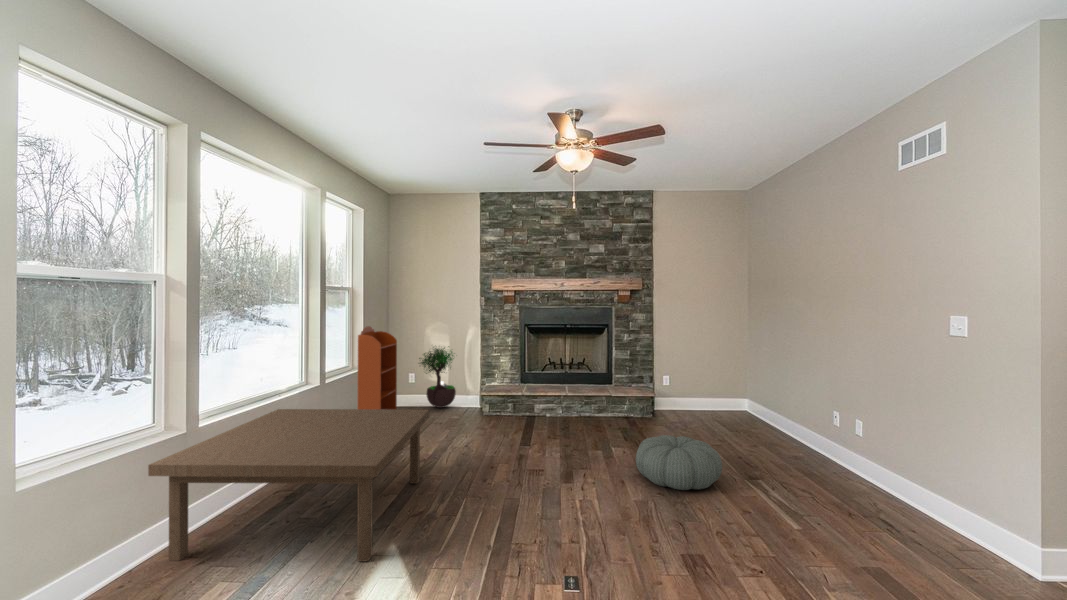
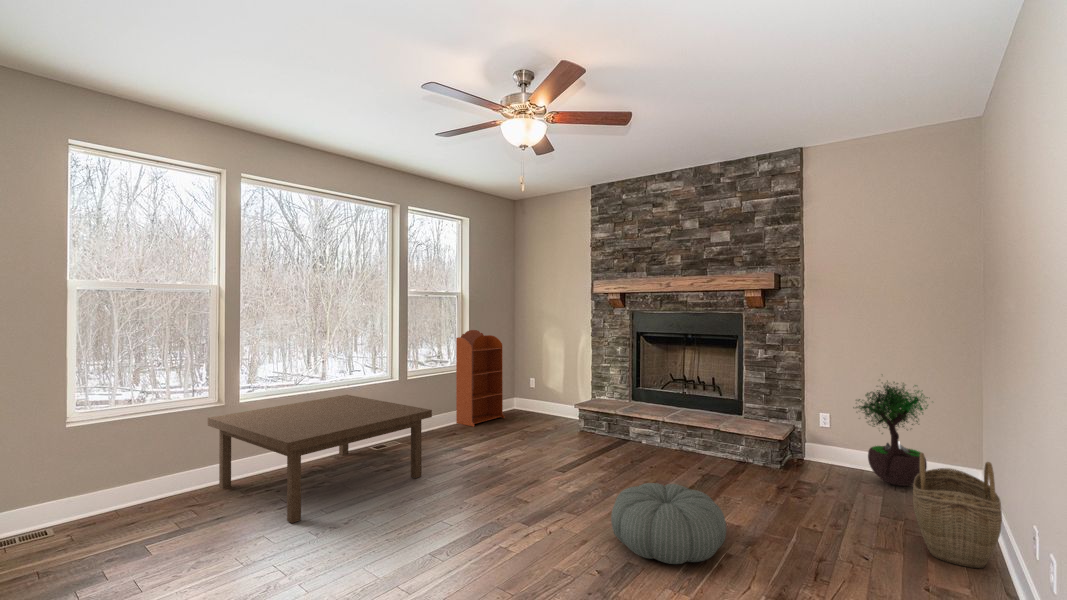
potted tree: present [419,346,456,408] -> present [853,381,928,486]
woven basket: none [762,390,814,450] -> present [913,453,1002,568]

